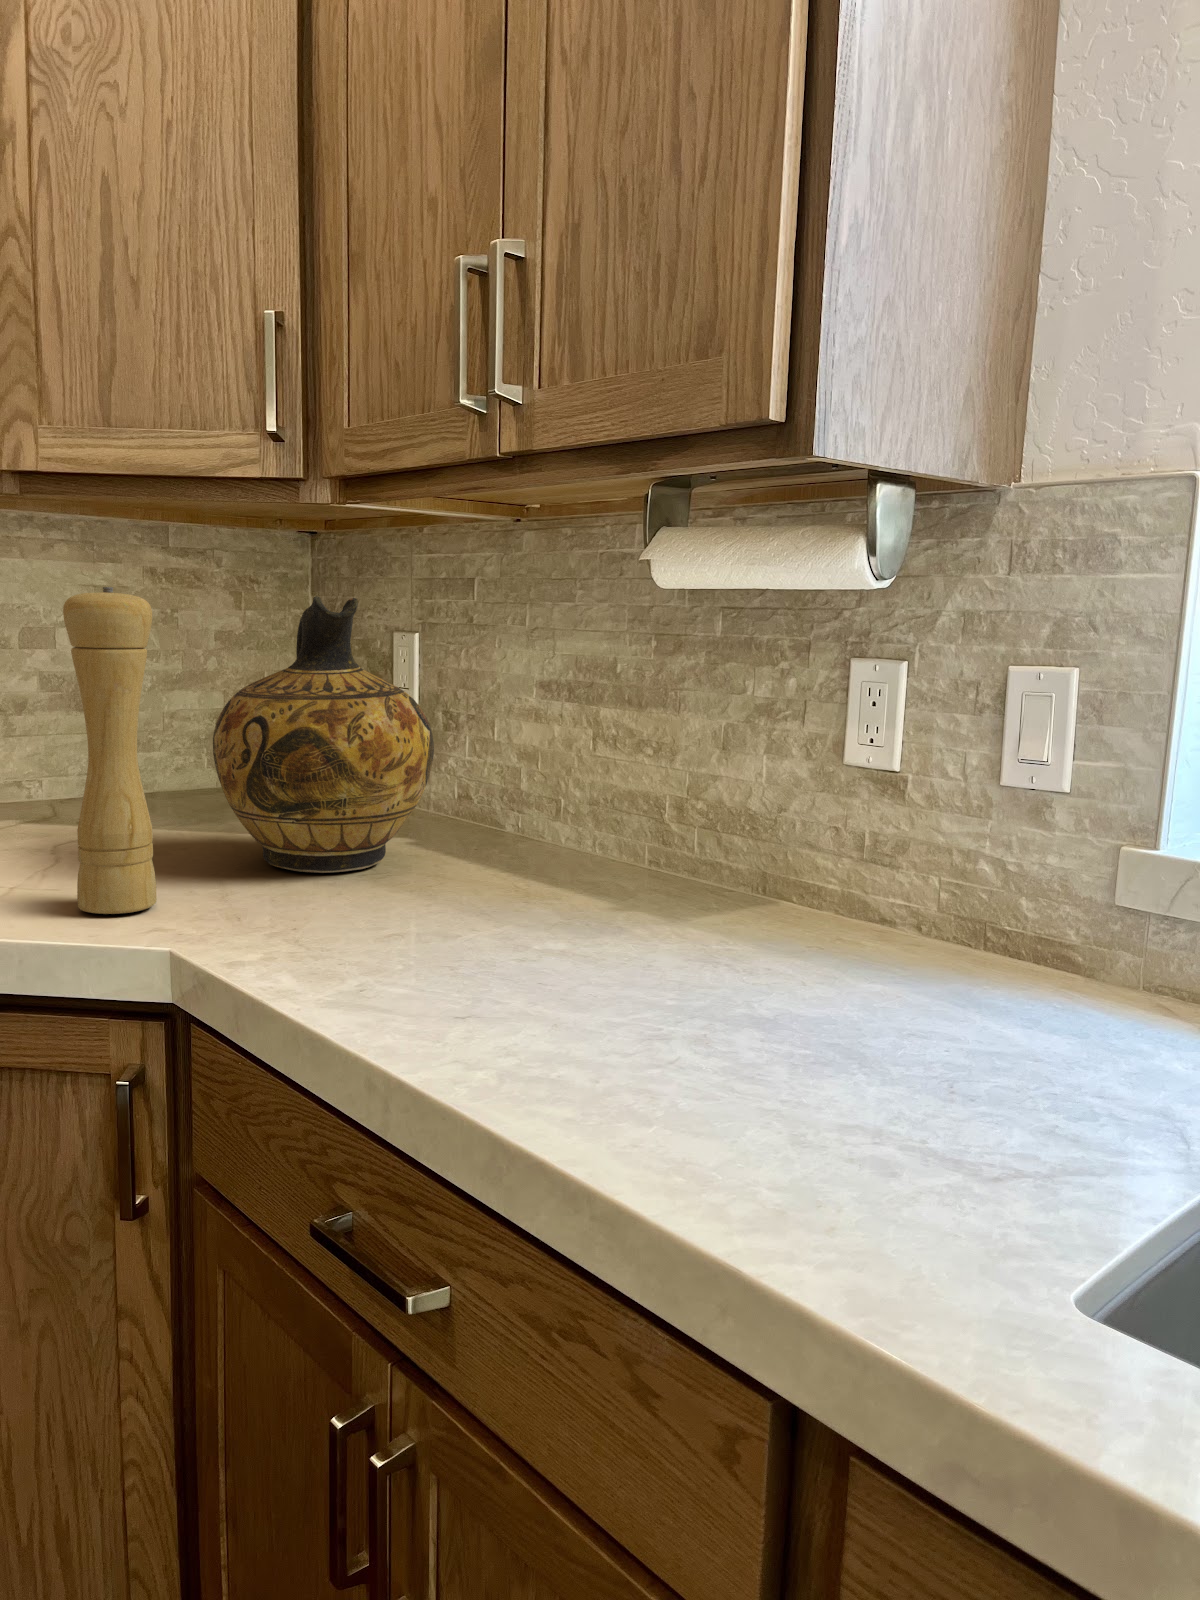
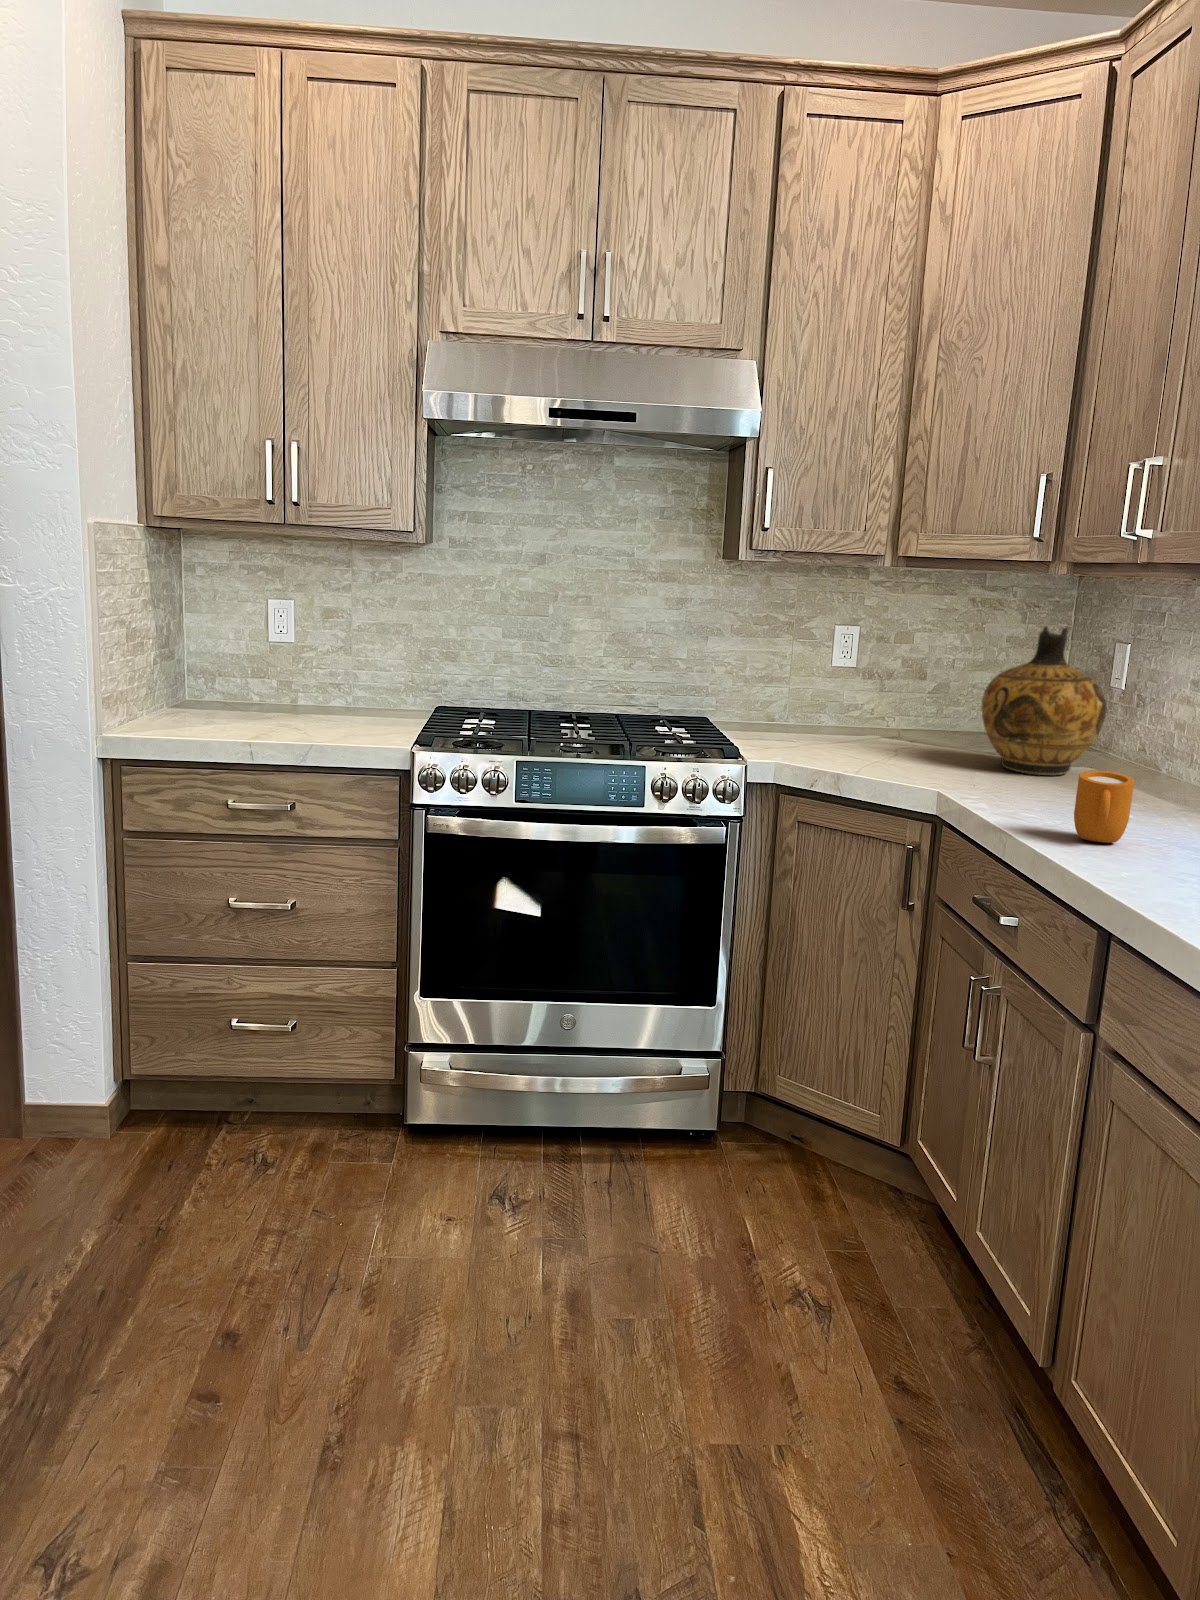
pepper mill: present [63,587,157,914] -> none [904,621,956,774]
mug: none [537,894,663,1067] -> present [1074,771,1135,843]

